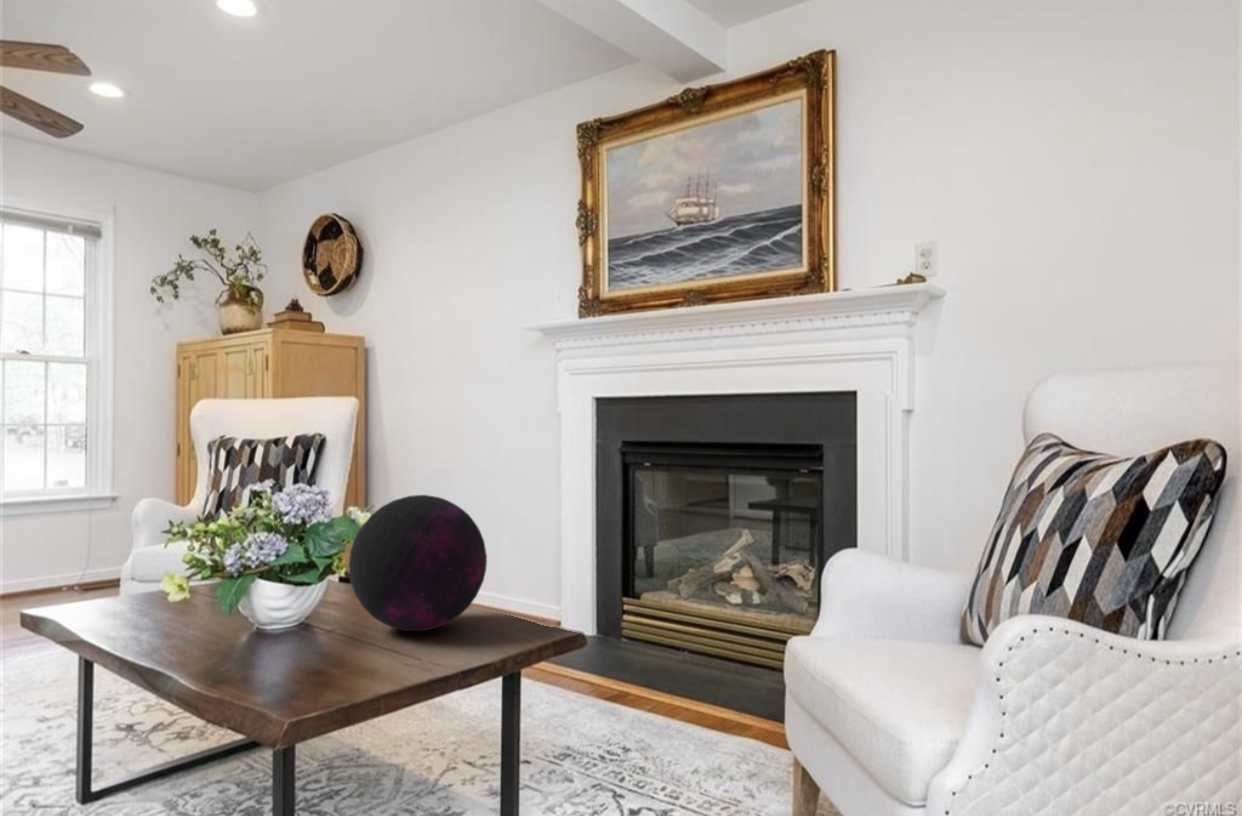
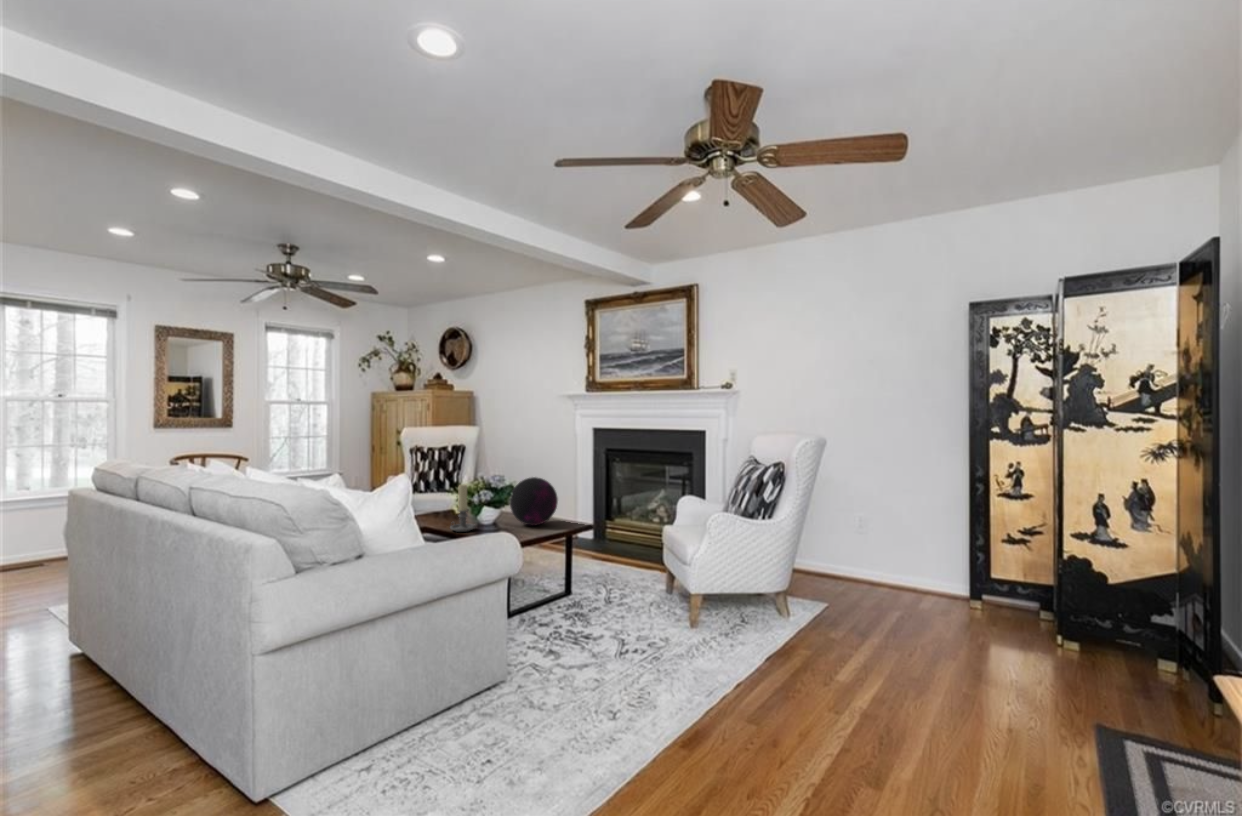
candle holder: none [157,511,240,656] -> present [450,484,476,532]

